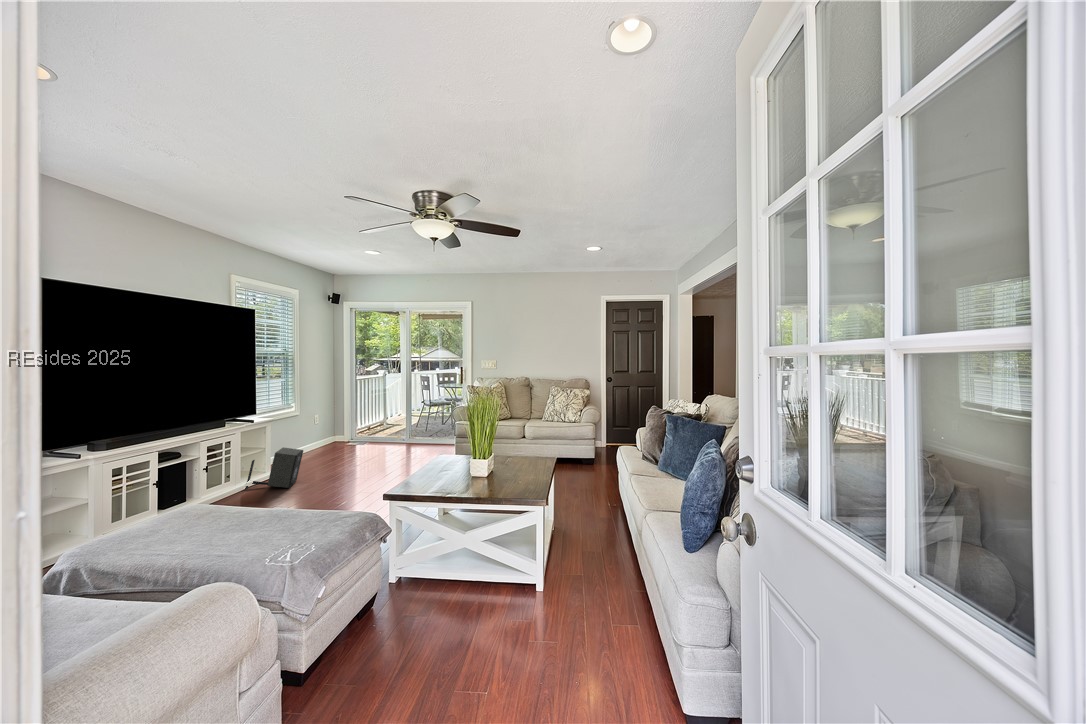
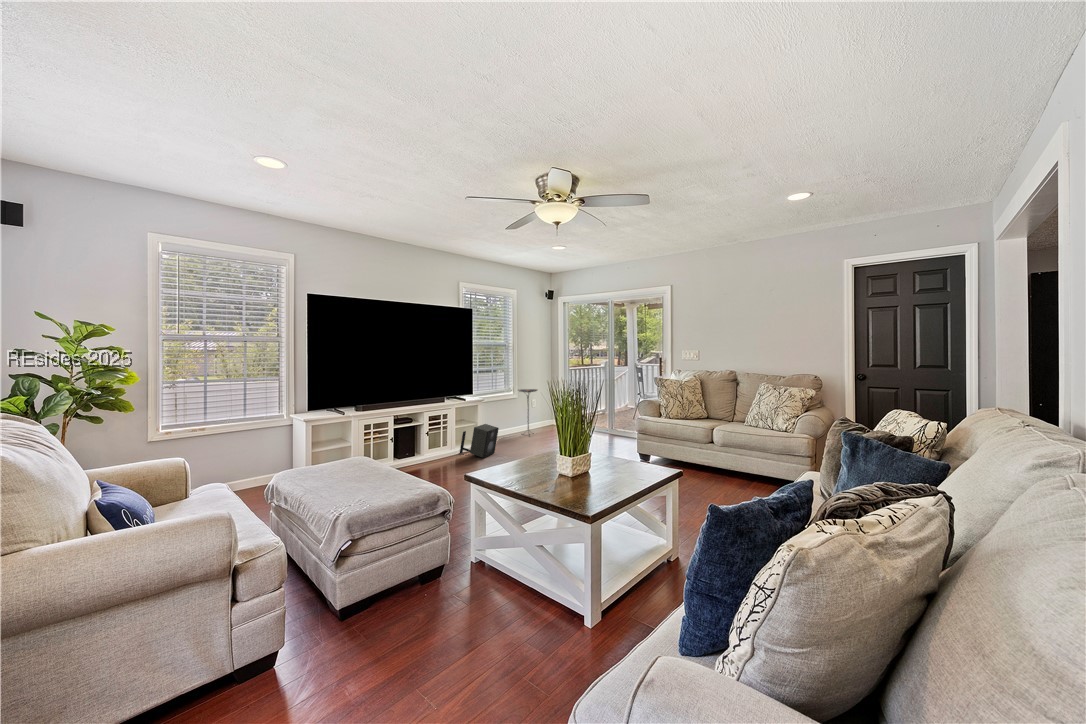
side table: none [301,403,328,456] -> present [518,389,537,430]

